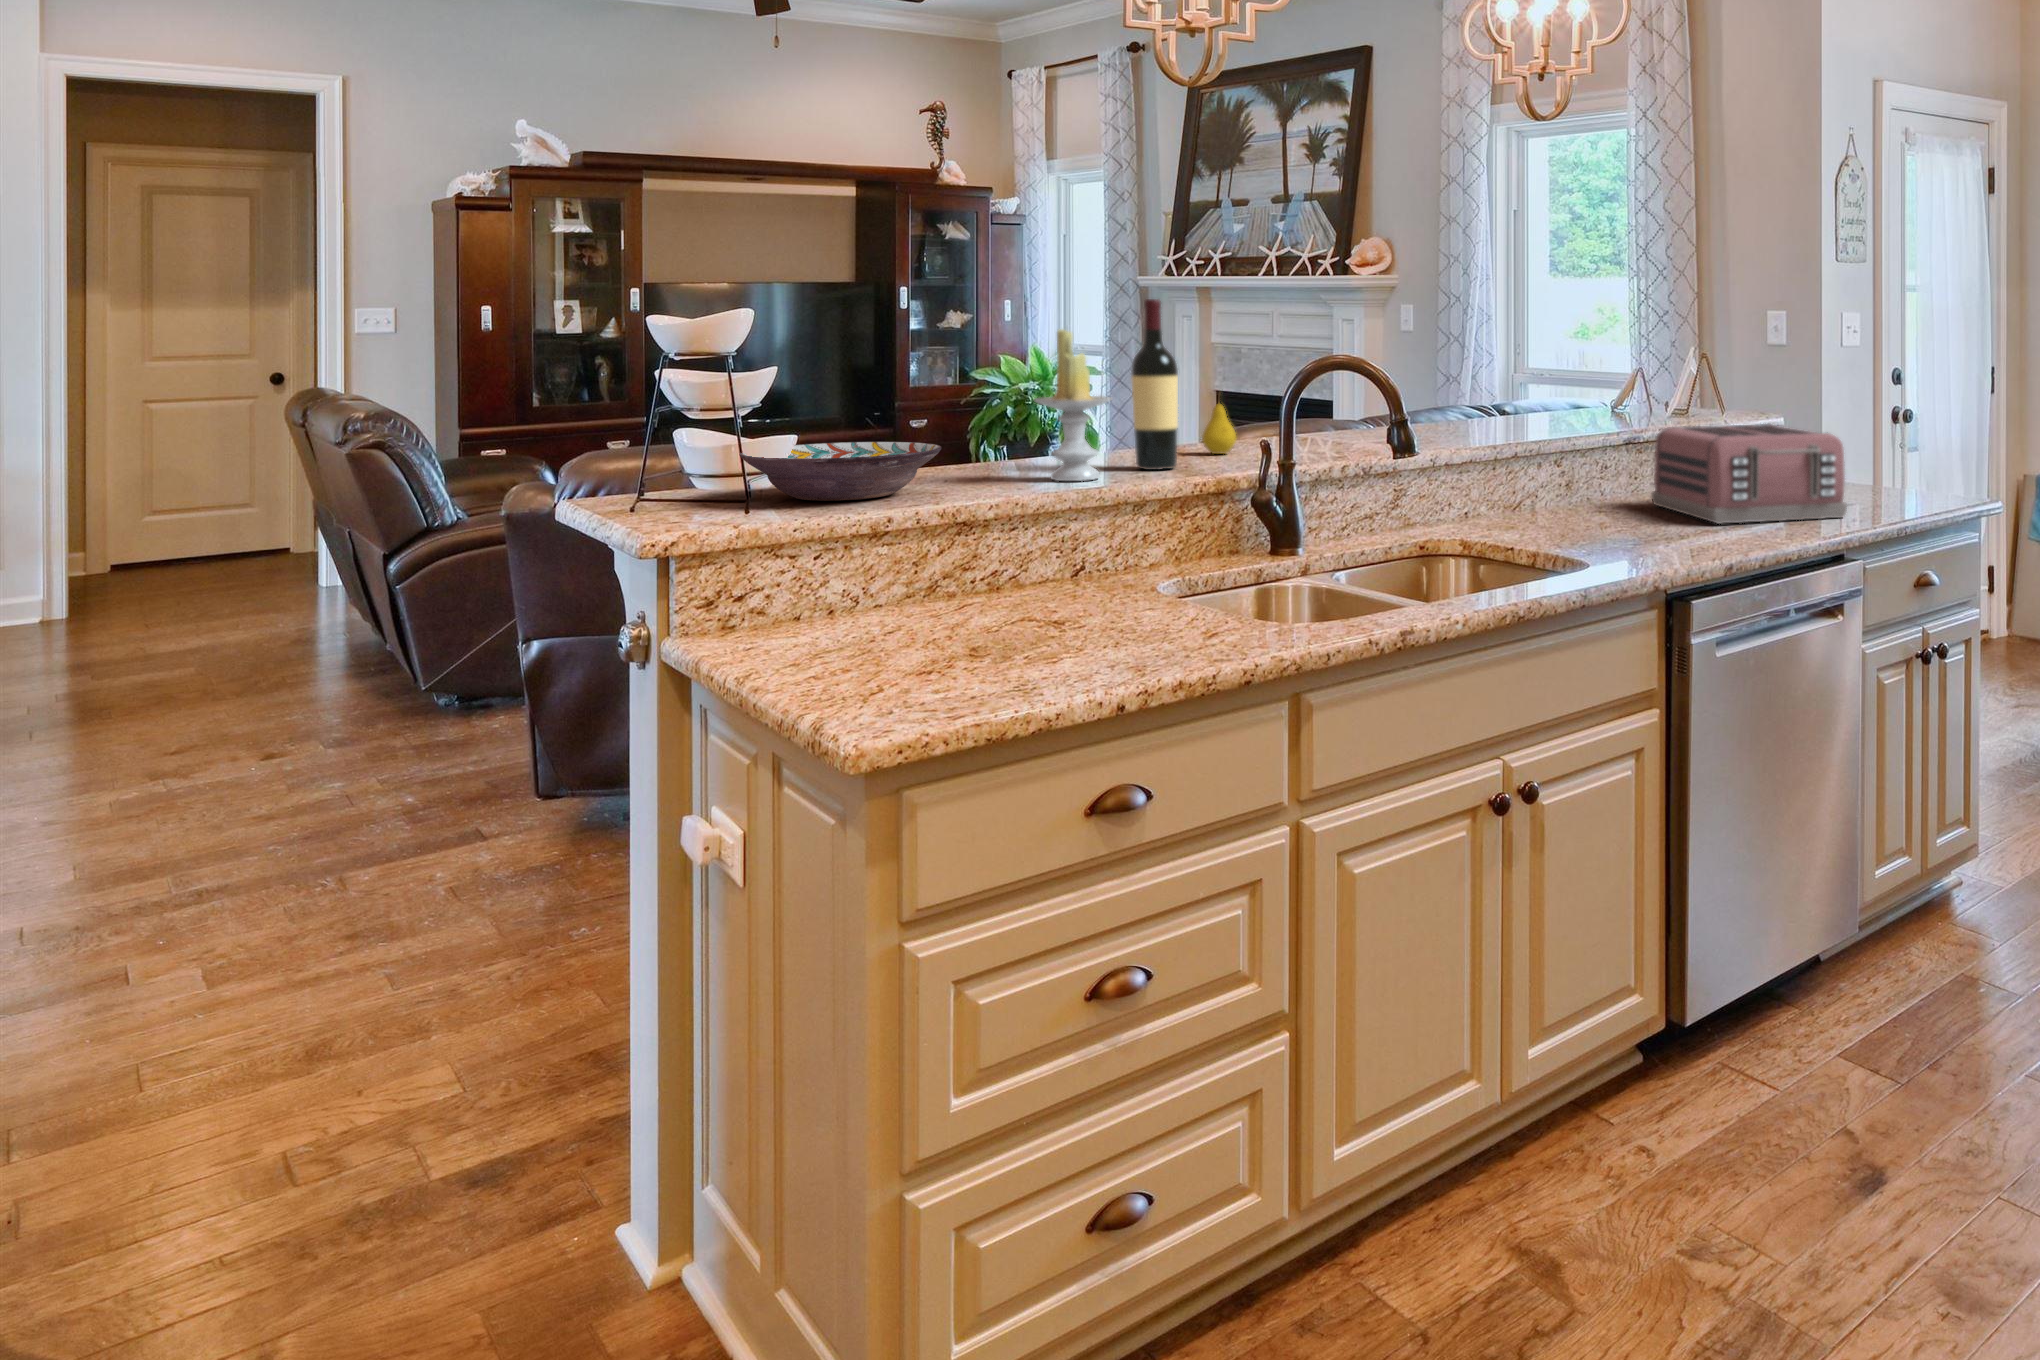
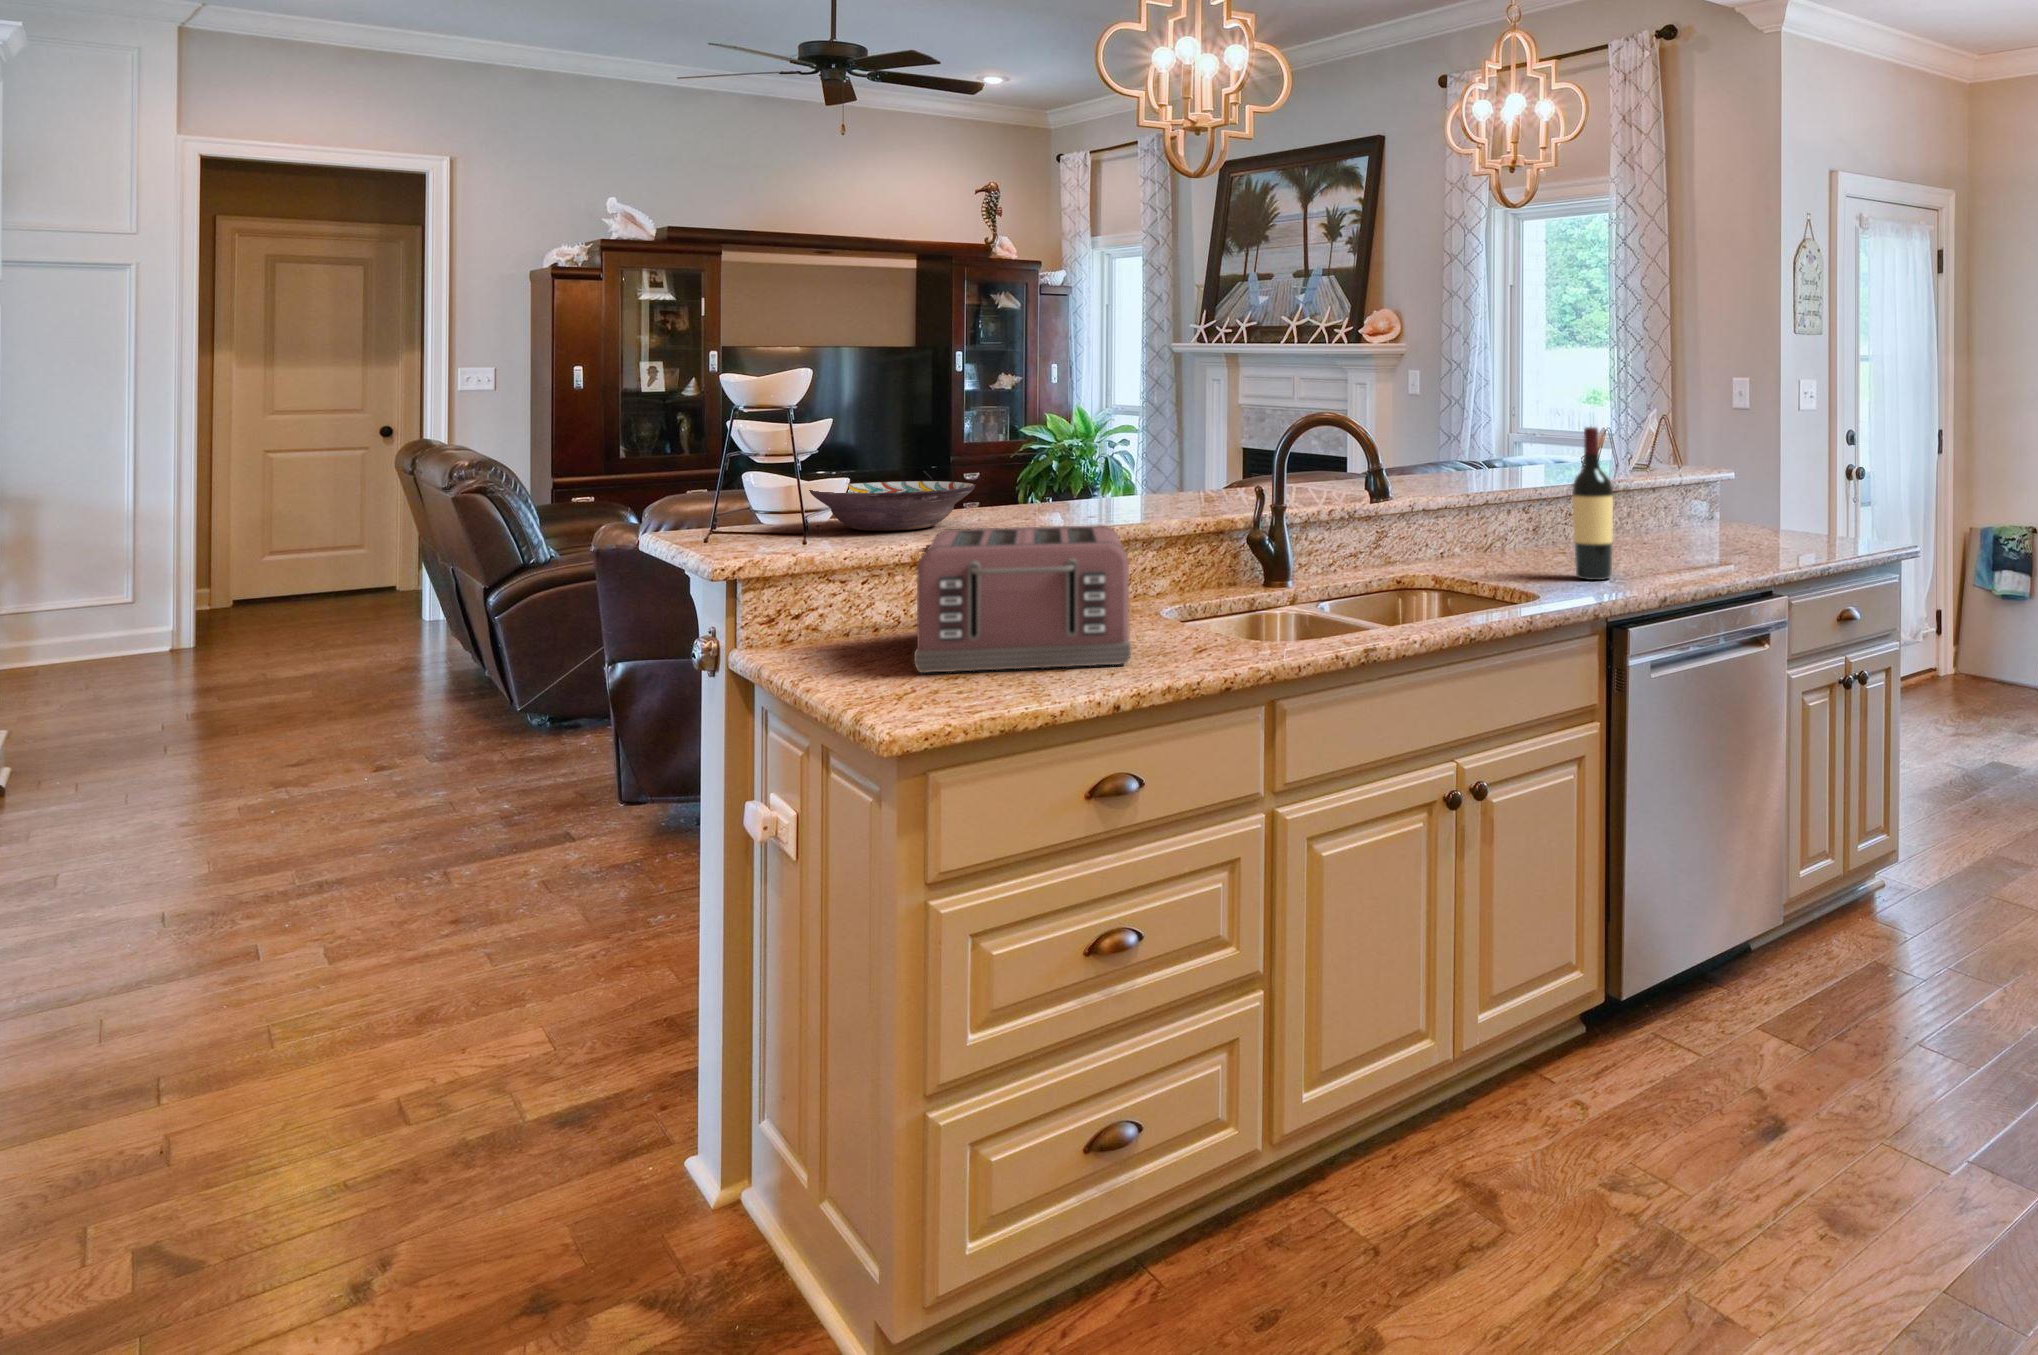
wine bottle: present [1131,299,1178,470] -> present [1572,427,1613,580]
candle: present [1035,329,1112,481] -> none [1055,382,1124,517]
fruit: present [1202,403,1236,454] -> none [1205,440,1236,497]
toaster: present [1651,424,1847,524] -> present [914,525,1132,673]

